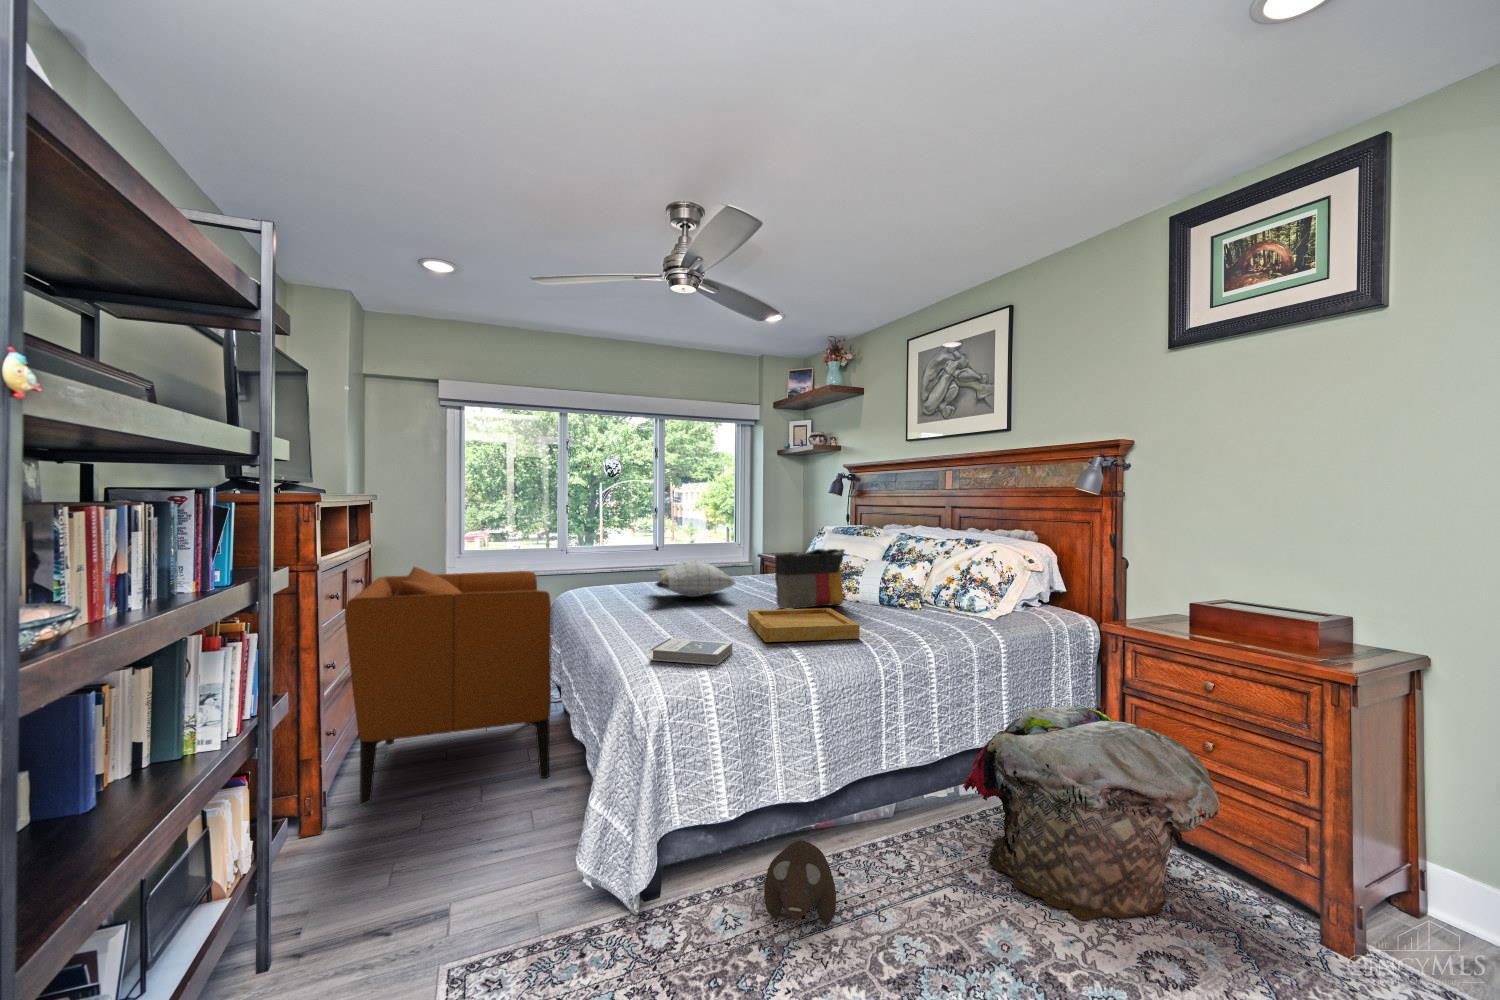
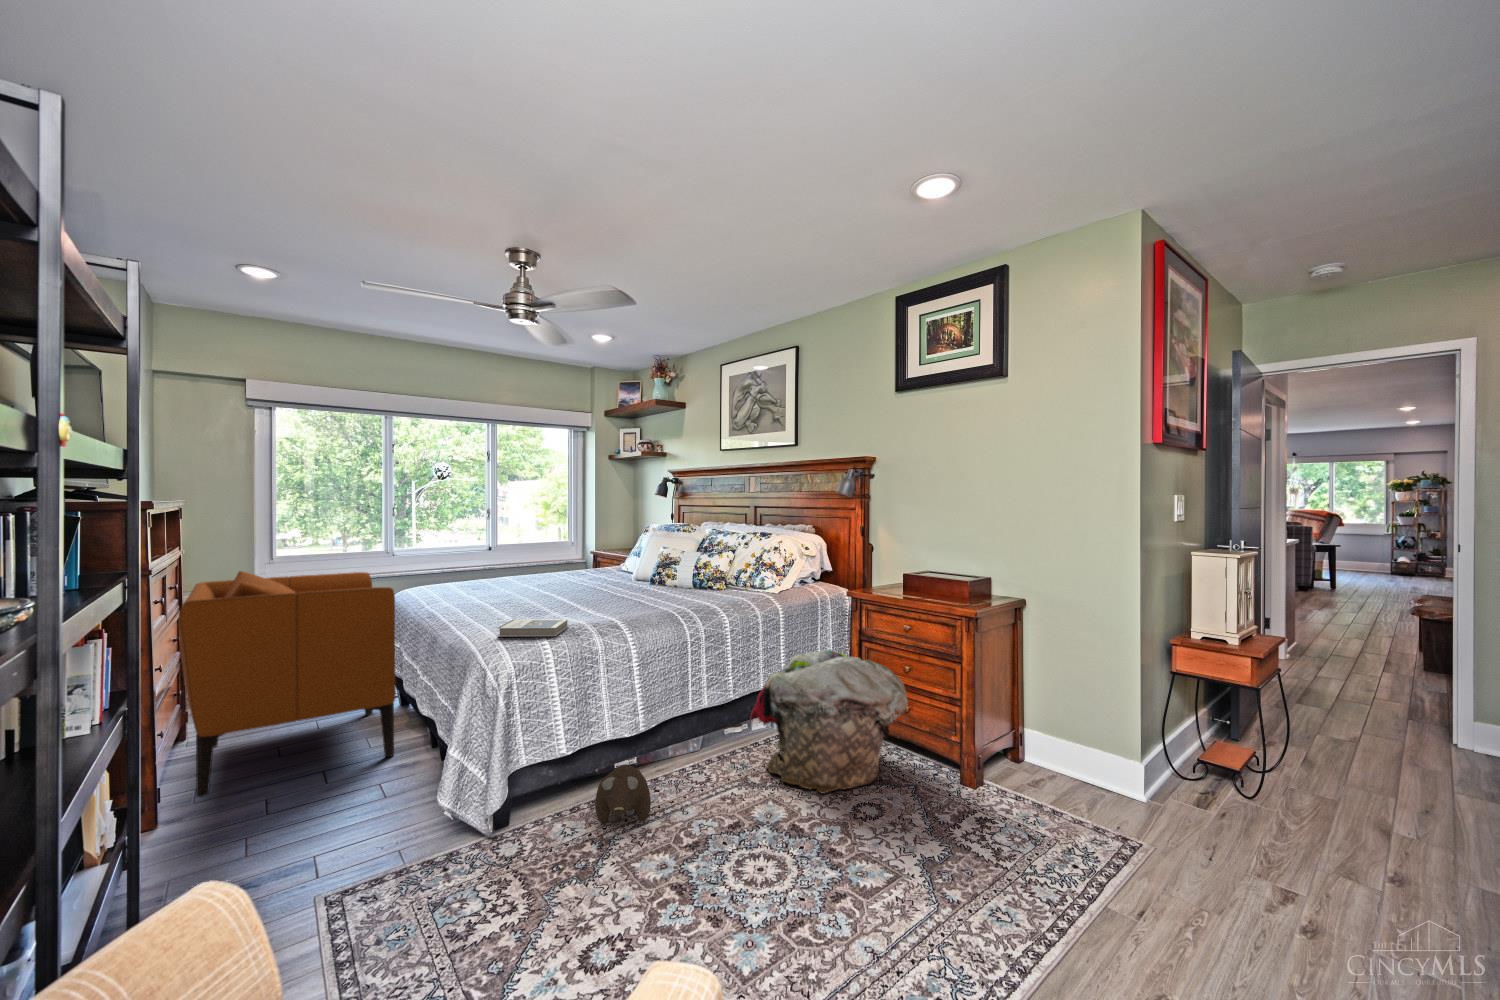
tote bag: present [775,549,845,609] -> none [603,543,663,595]
pillow: present [654,560,736,597] -> none [490,556,570,590]
tray: present [748,608,860,642] -> none [580,591,672,619]

